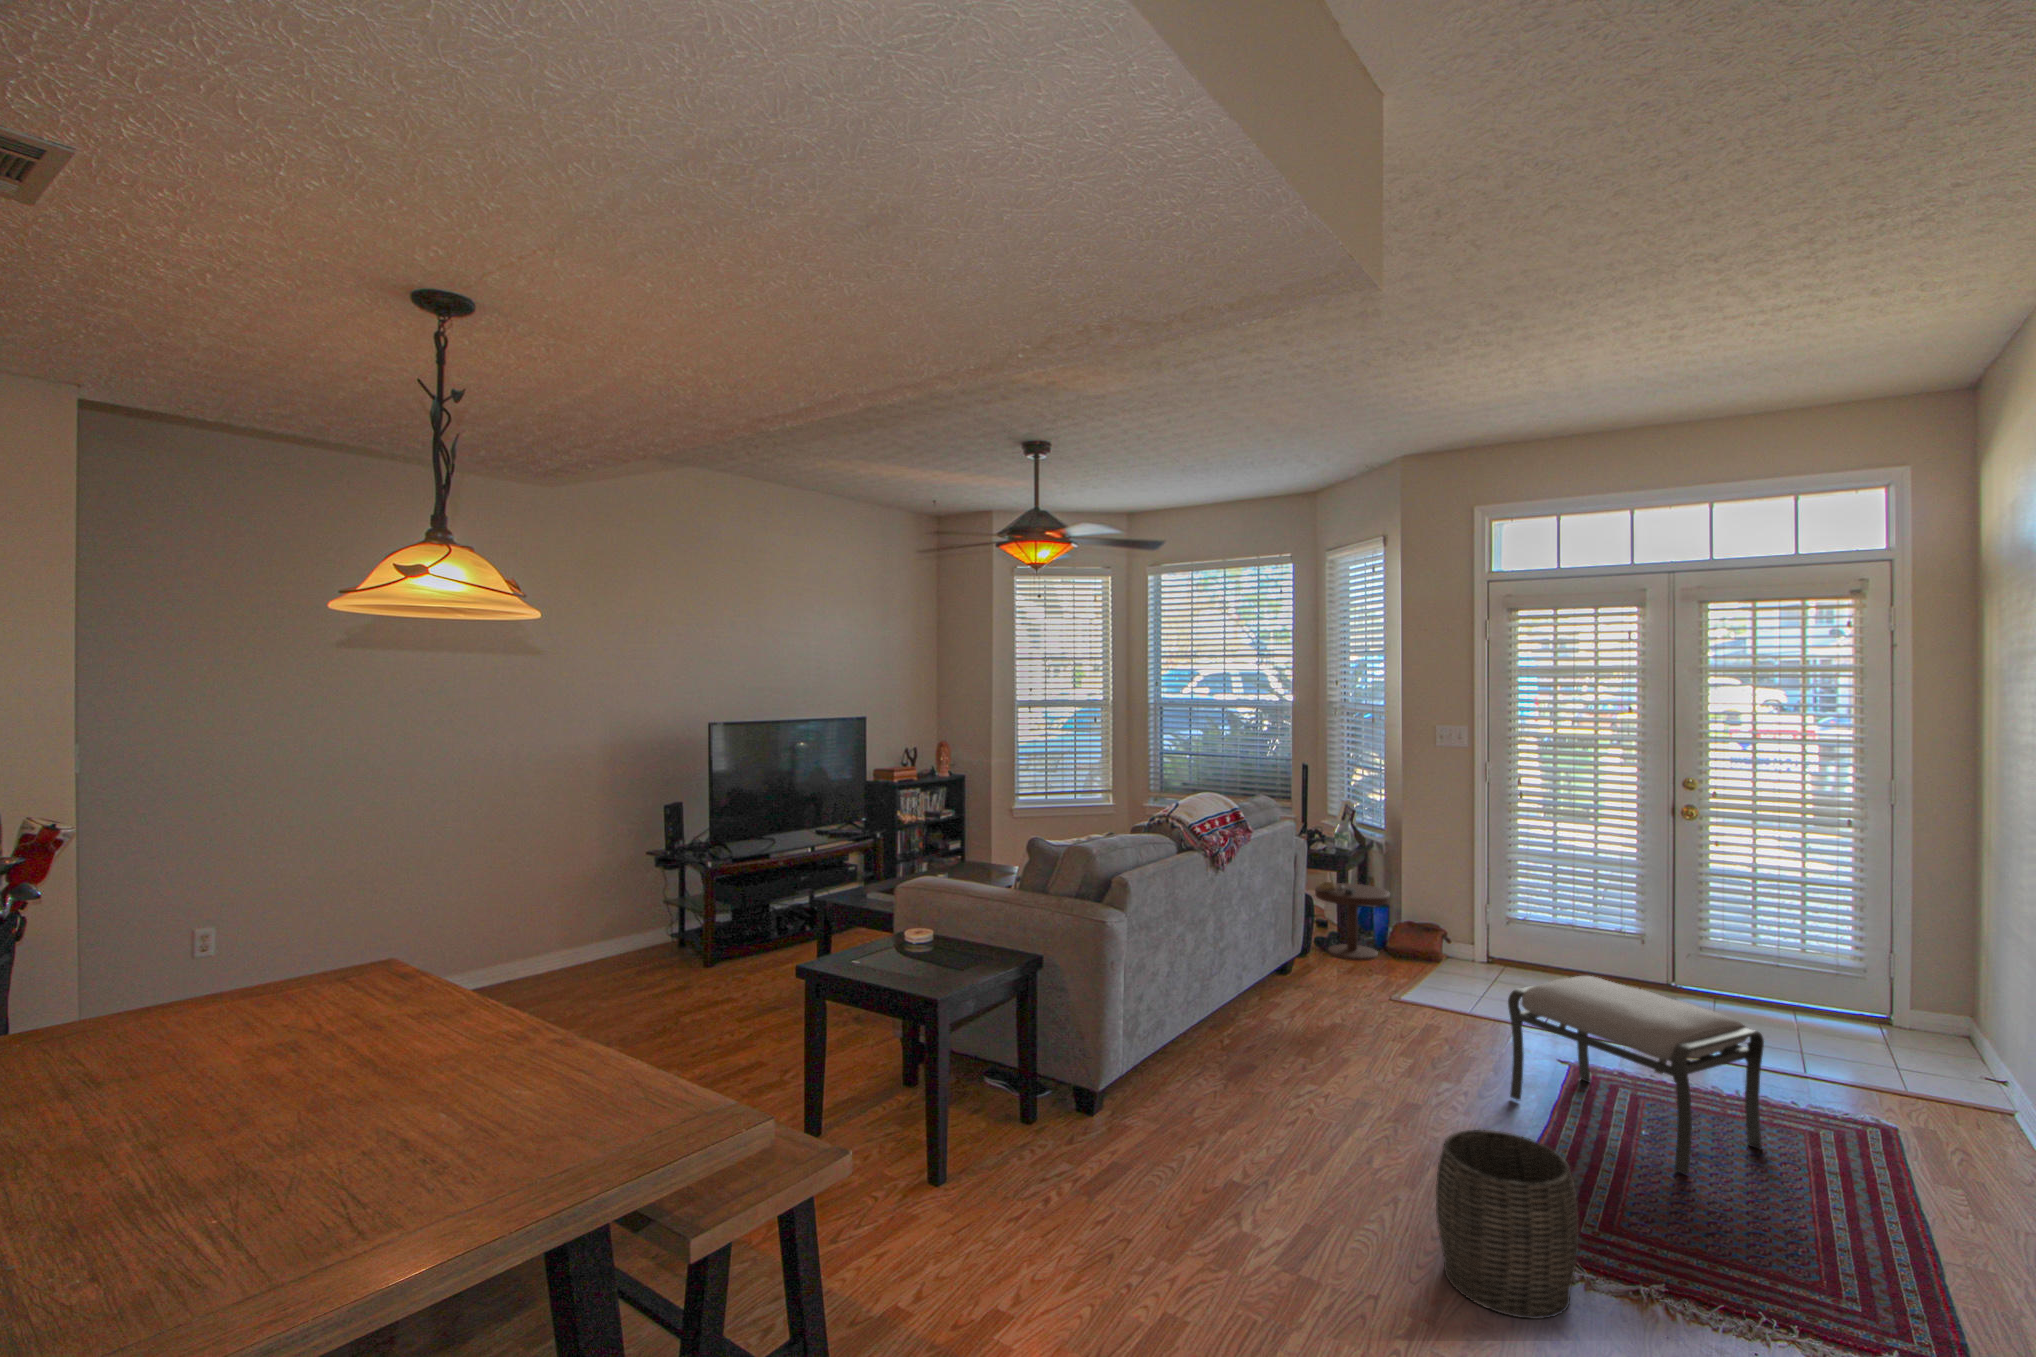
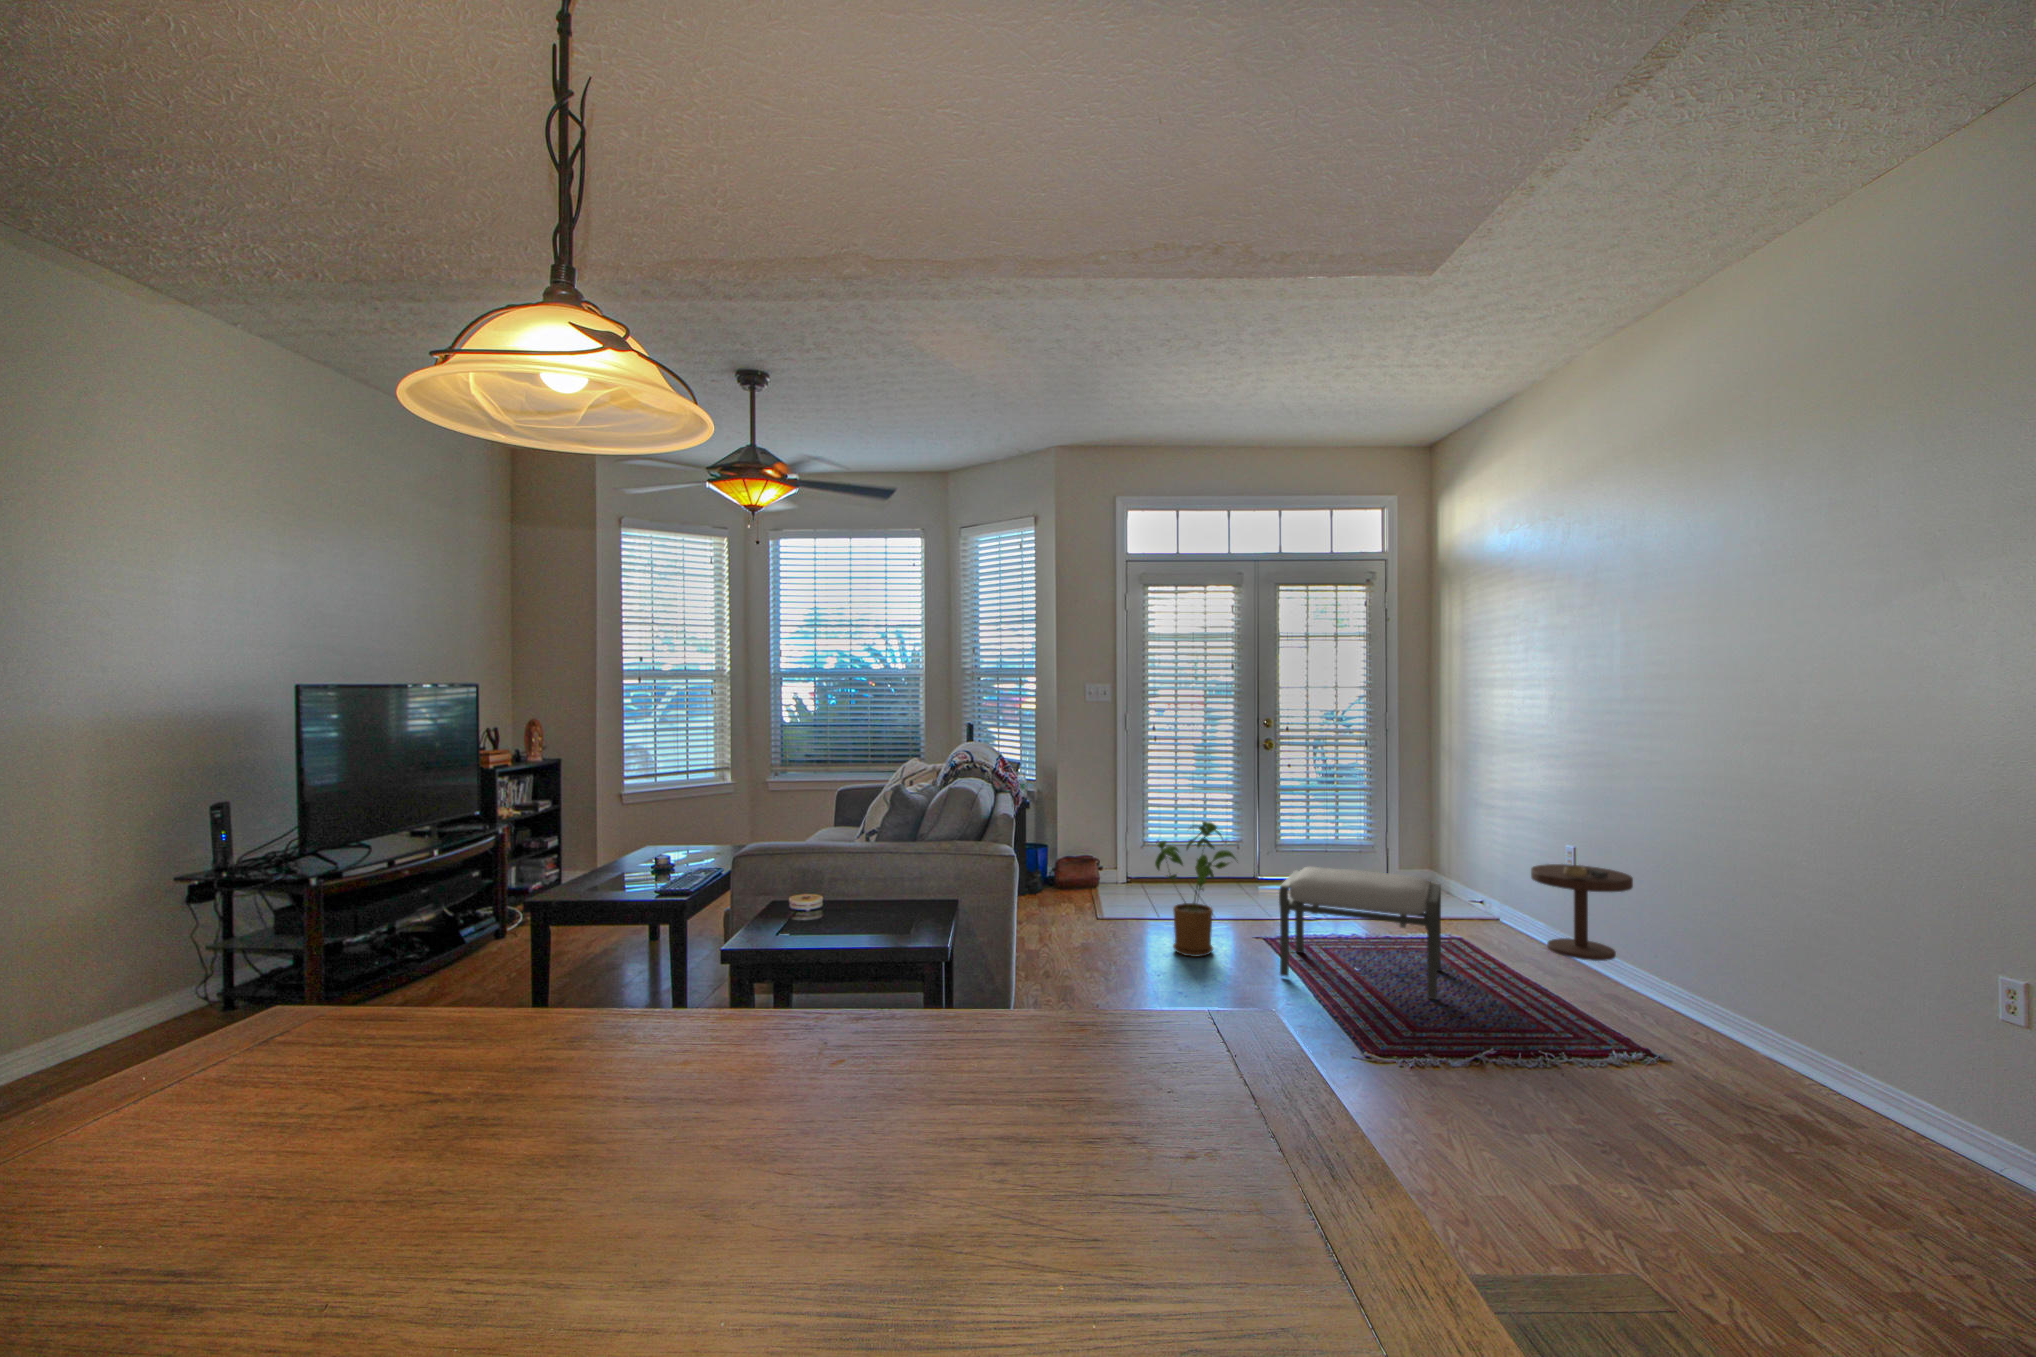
side table: present [1315,882,1390,961] -> present [1531,864,1633,961]
house plant: none [1404,901,1495,1056] -> present [1155,822,1236,957]
woven basket: present [1436,1130,1579,1319] -> none [1408,987,1529,1134]

